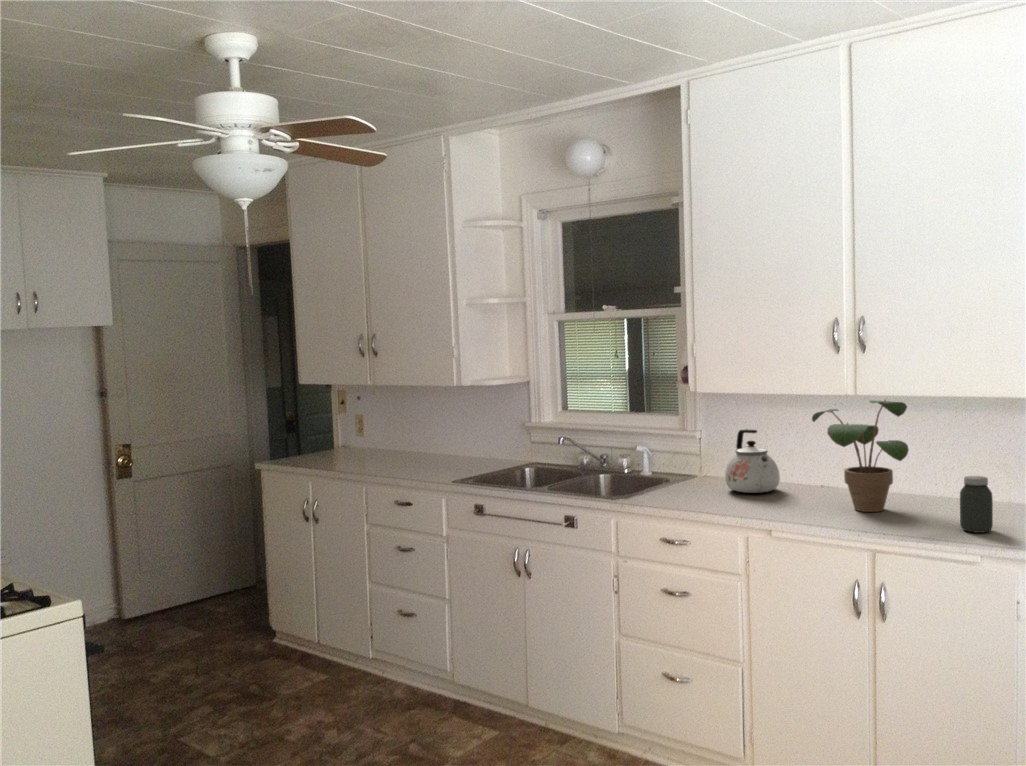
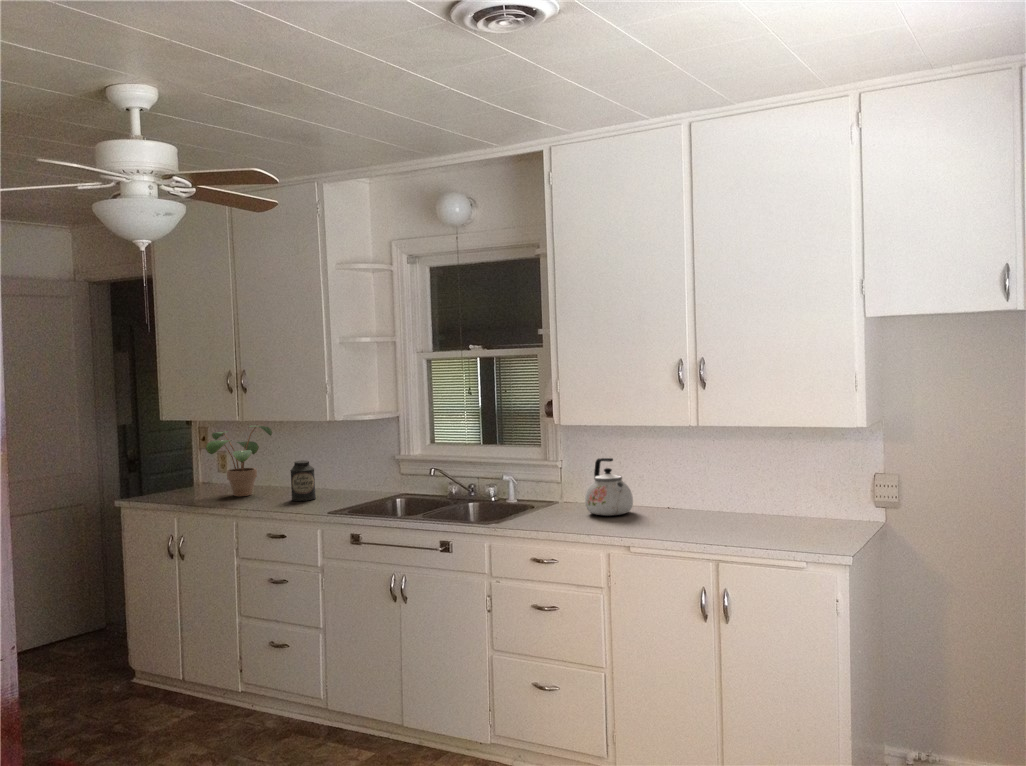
potted plant: present [812,400,909,512] -> present [205,425,272,496]
canister: none [420,426,445,468] -> present [290,460,316,501]
jar: present [960,476,993,533] -> none [787,494,813,542]

